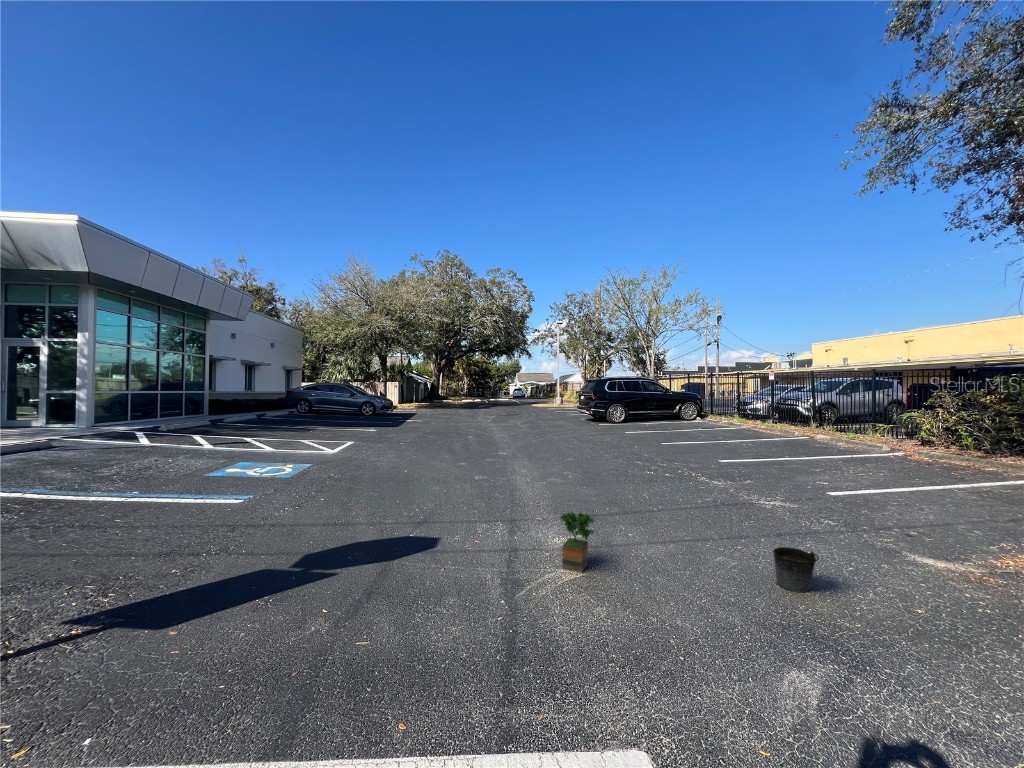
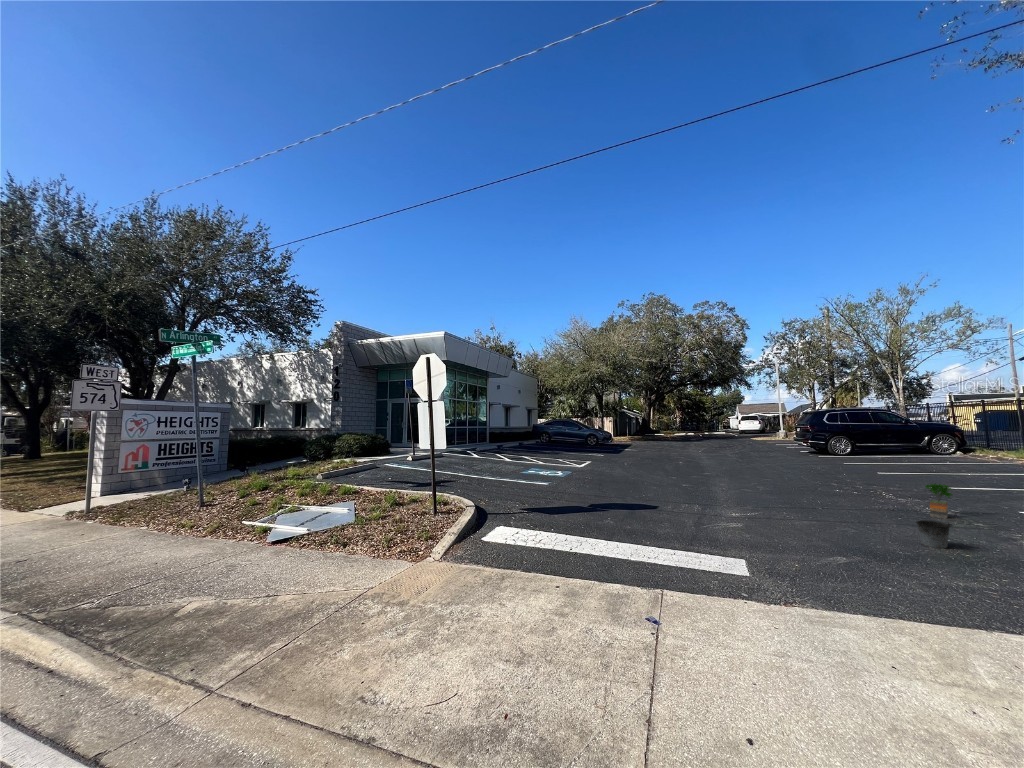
potted tree: present [561,512,594,572] -> present [925,484,953,518]

